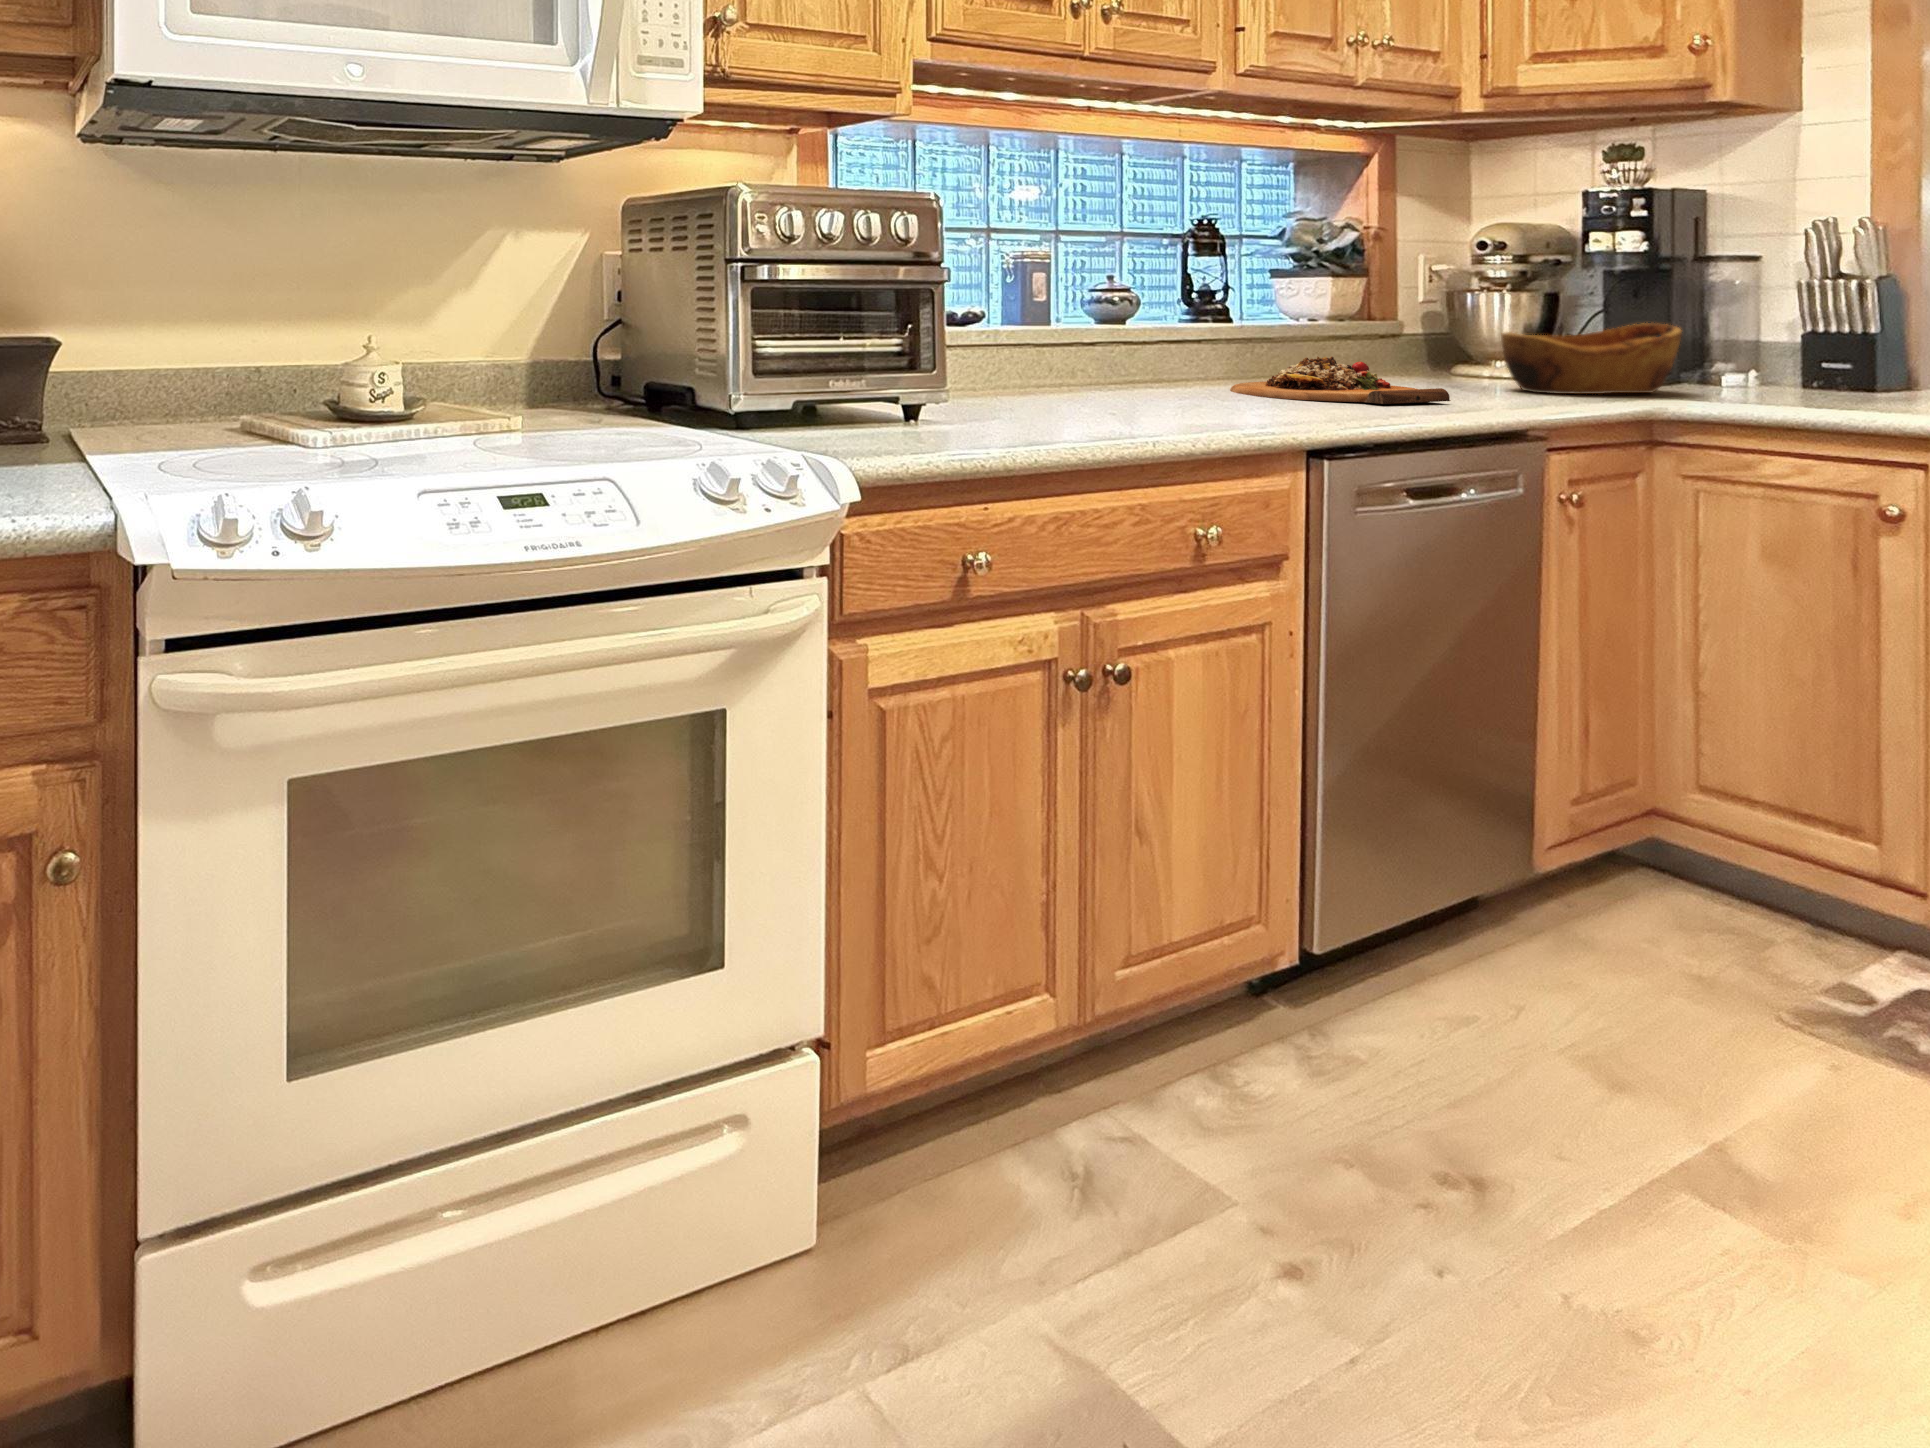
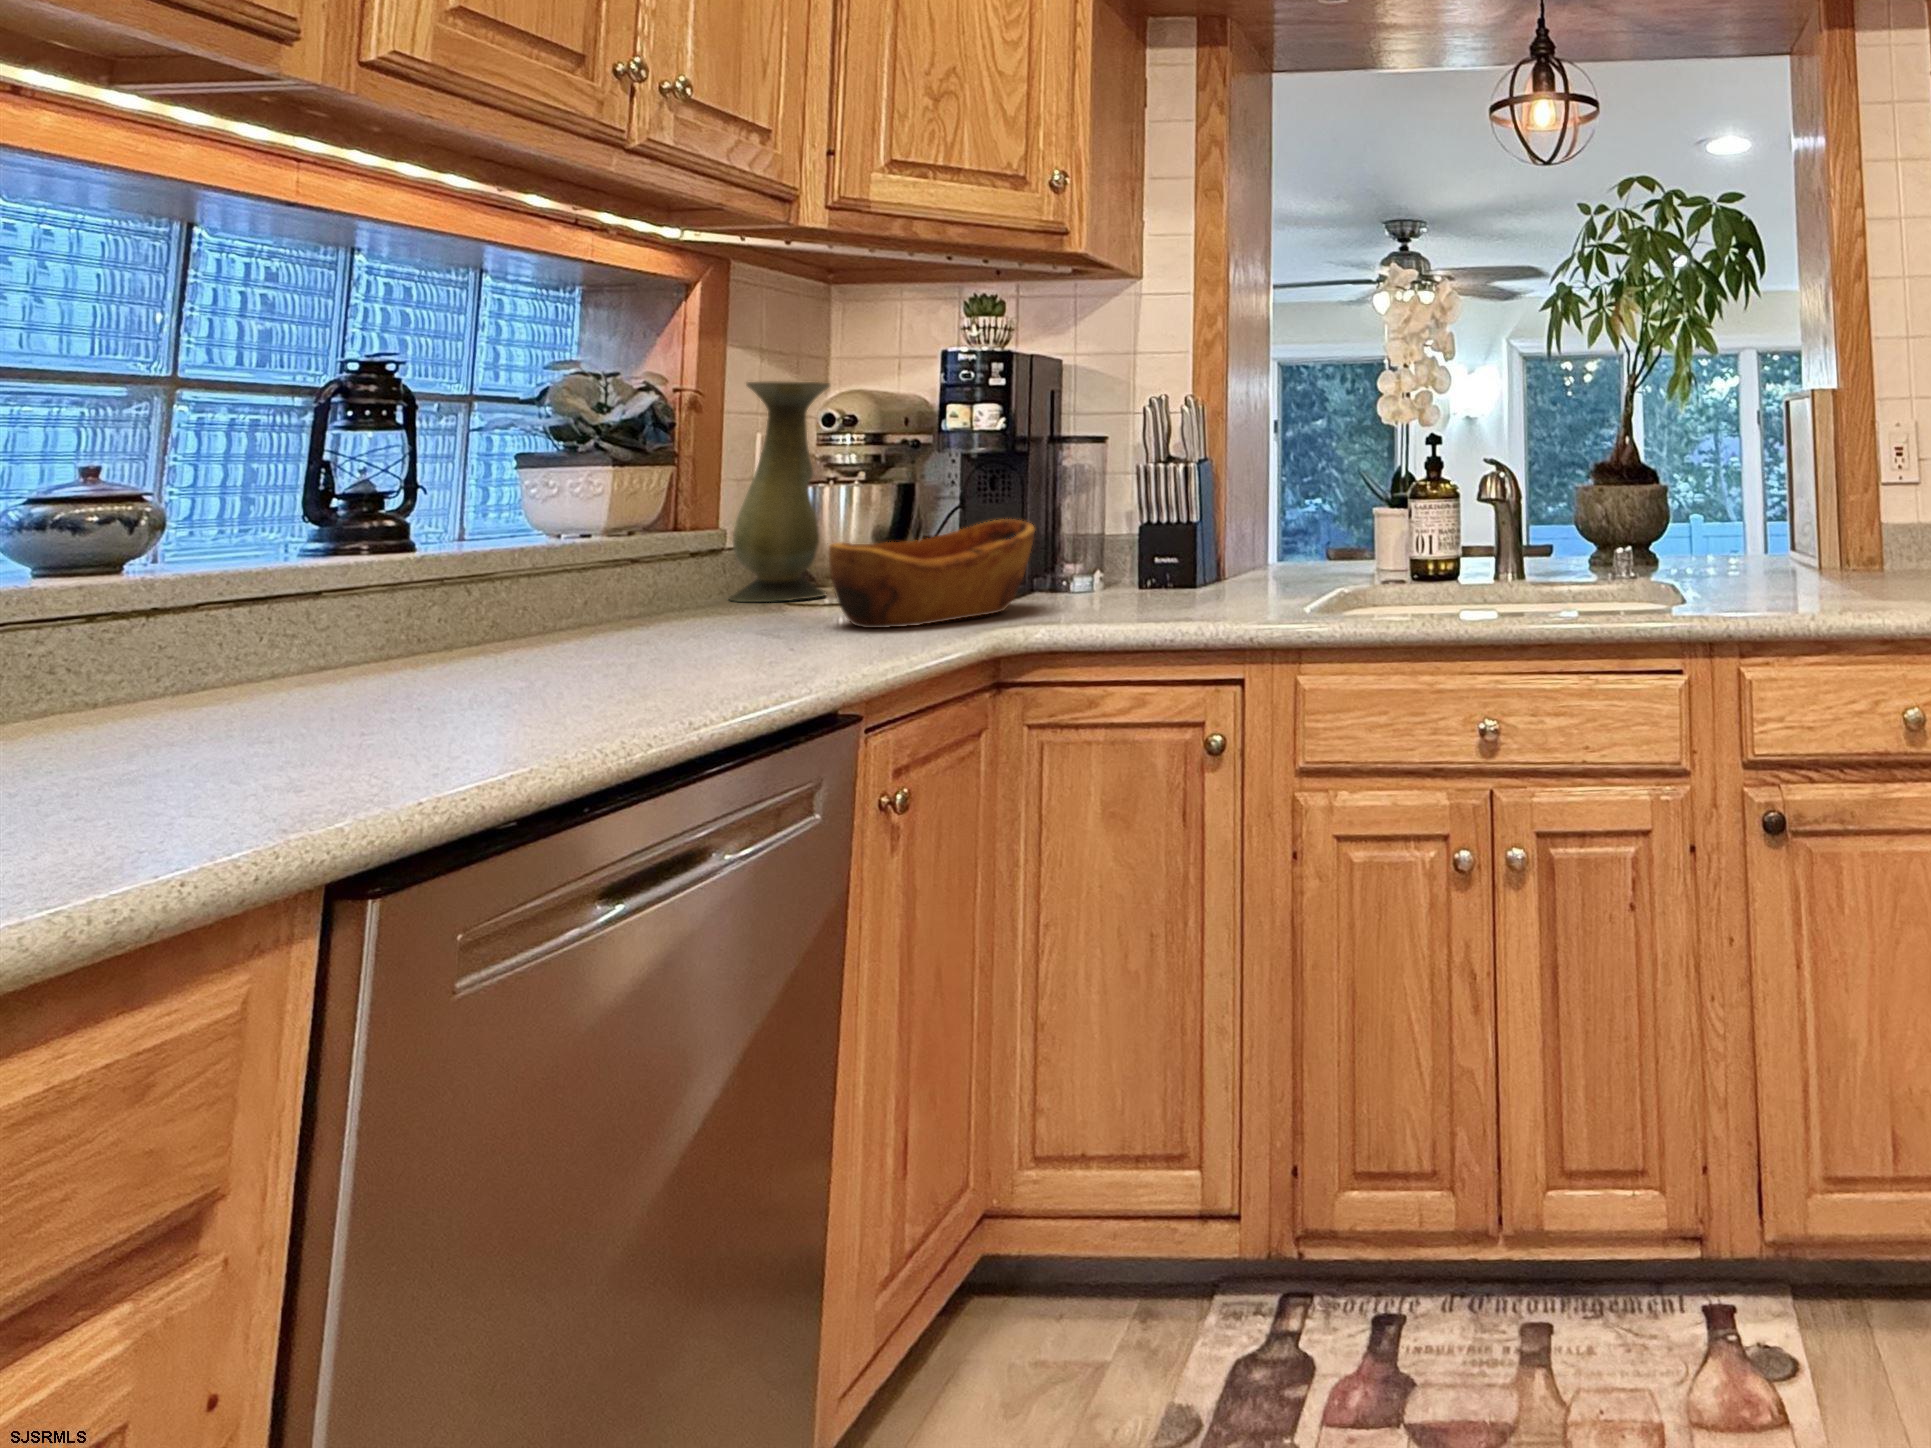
vase: none [1412,220,1488,375] -> present [729,382,830,602]
cutting board: present [1230,357,1451,404] -> none [321,610,727,710]

